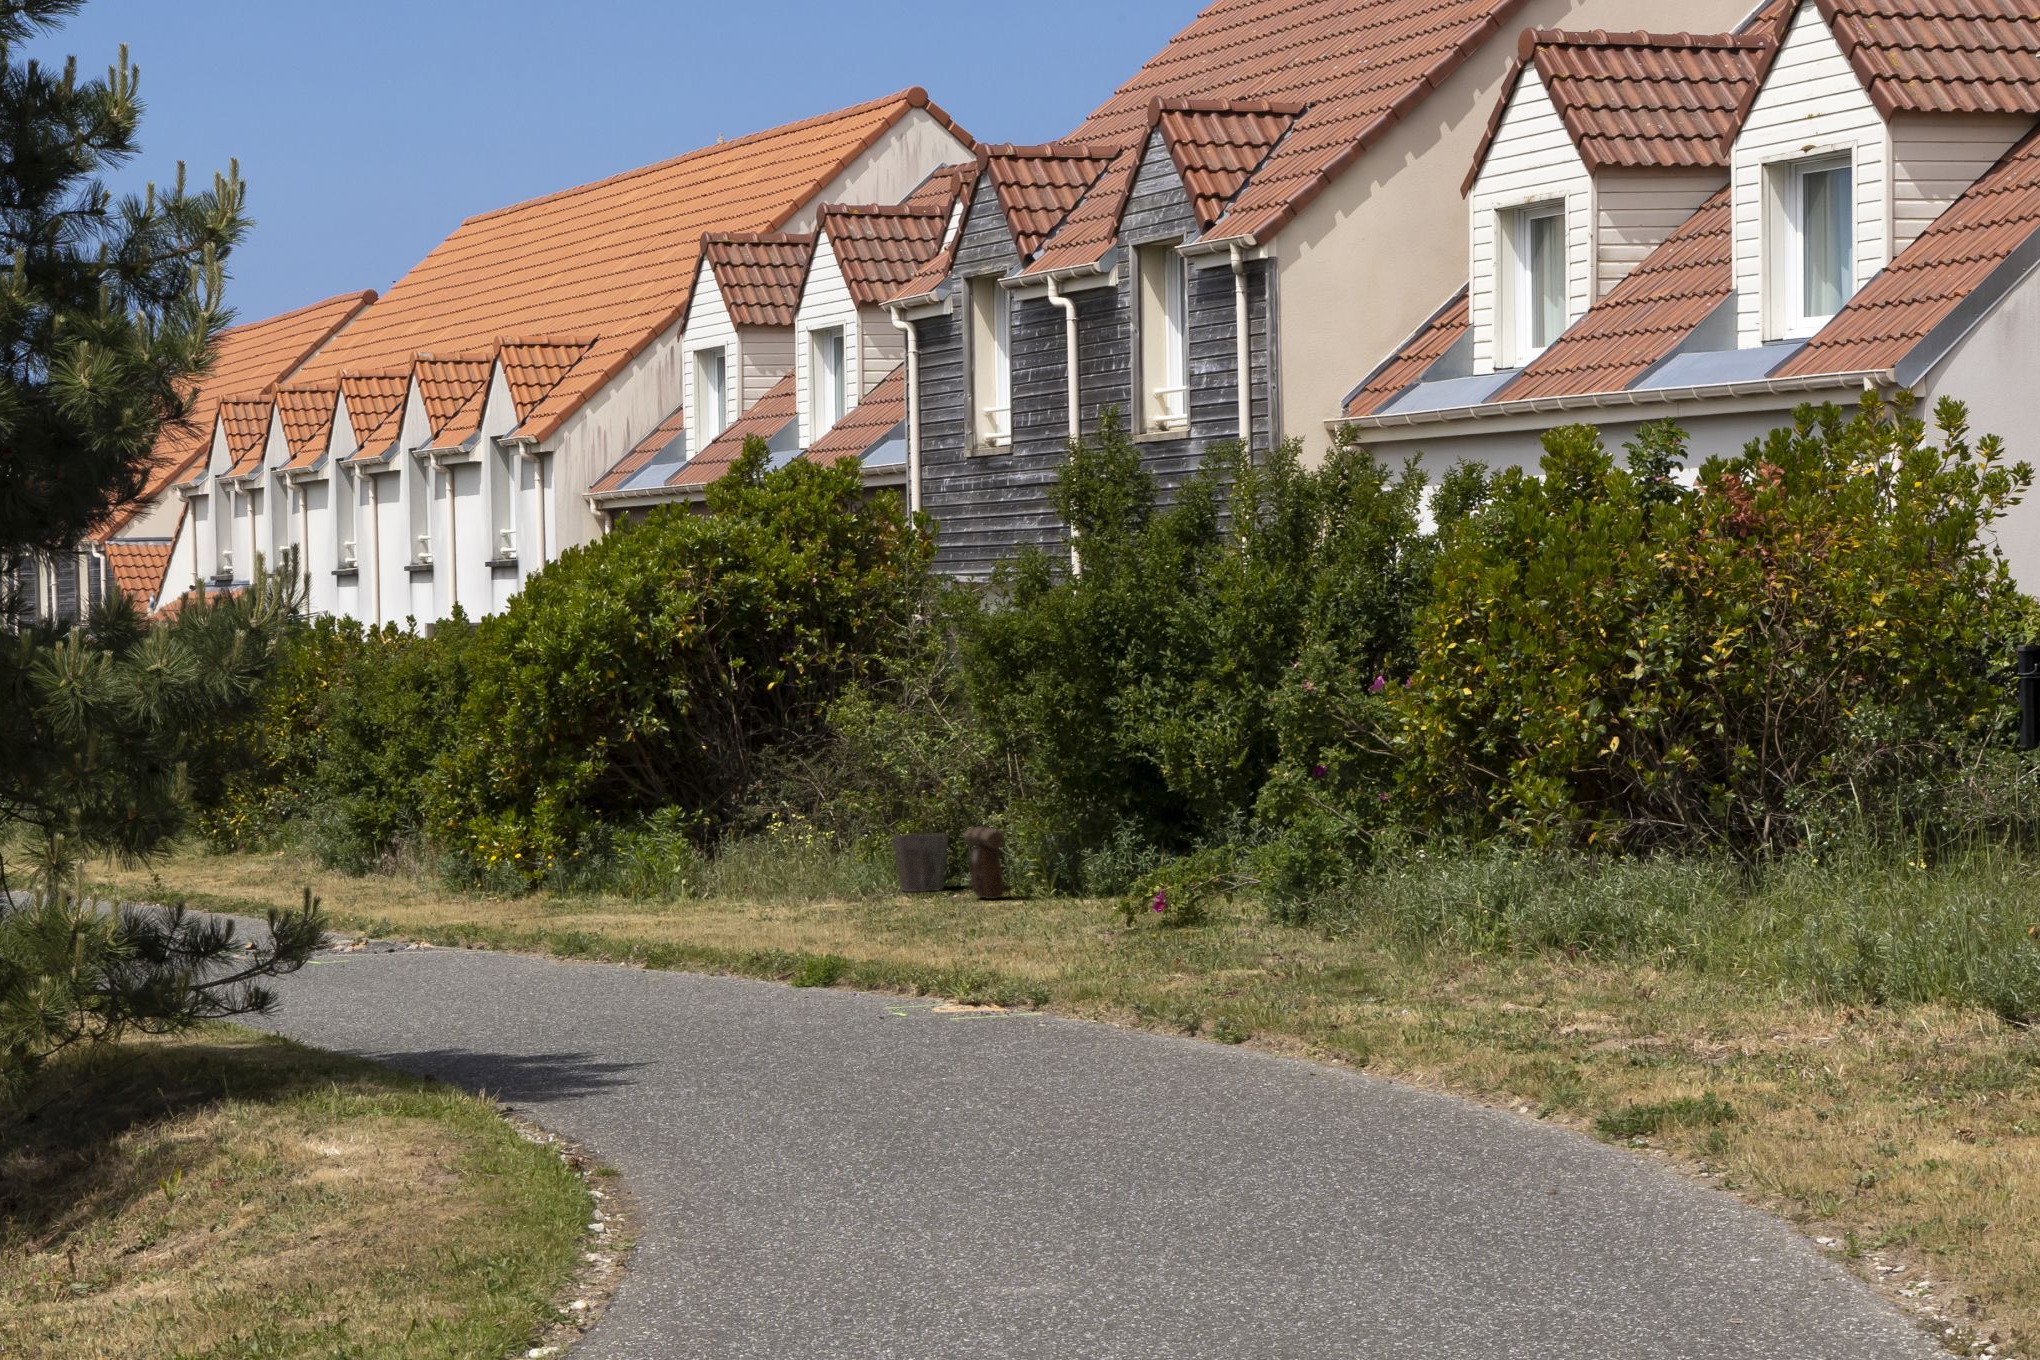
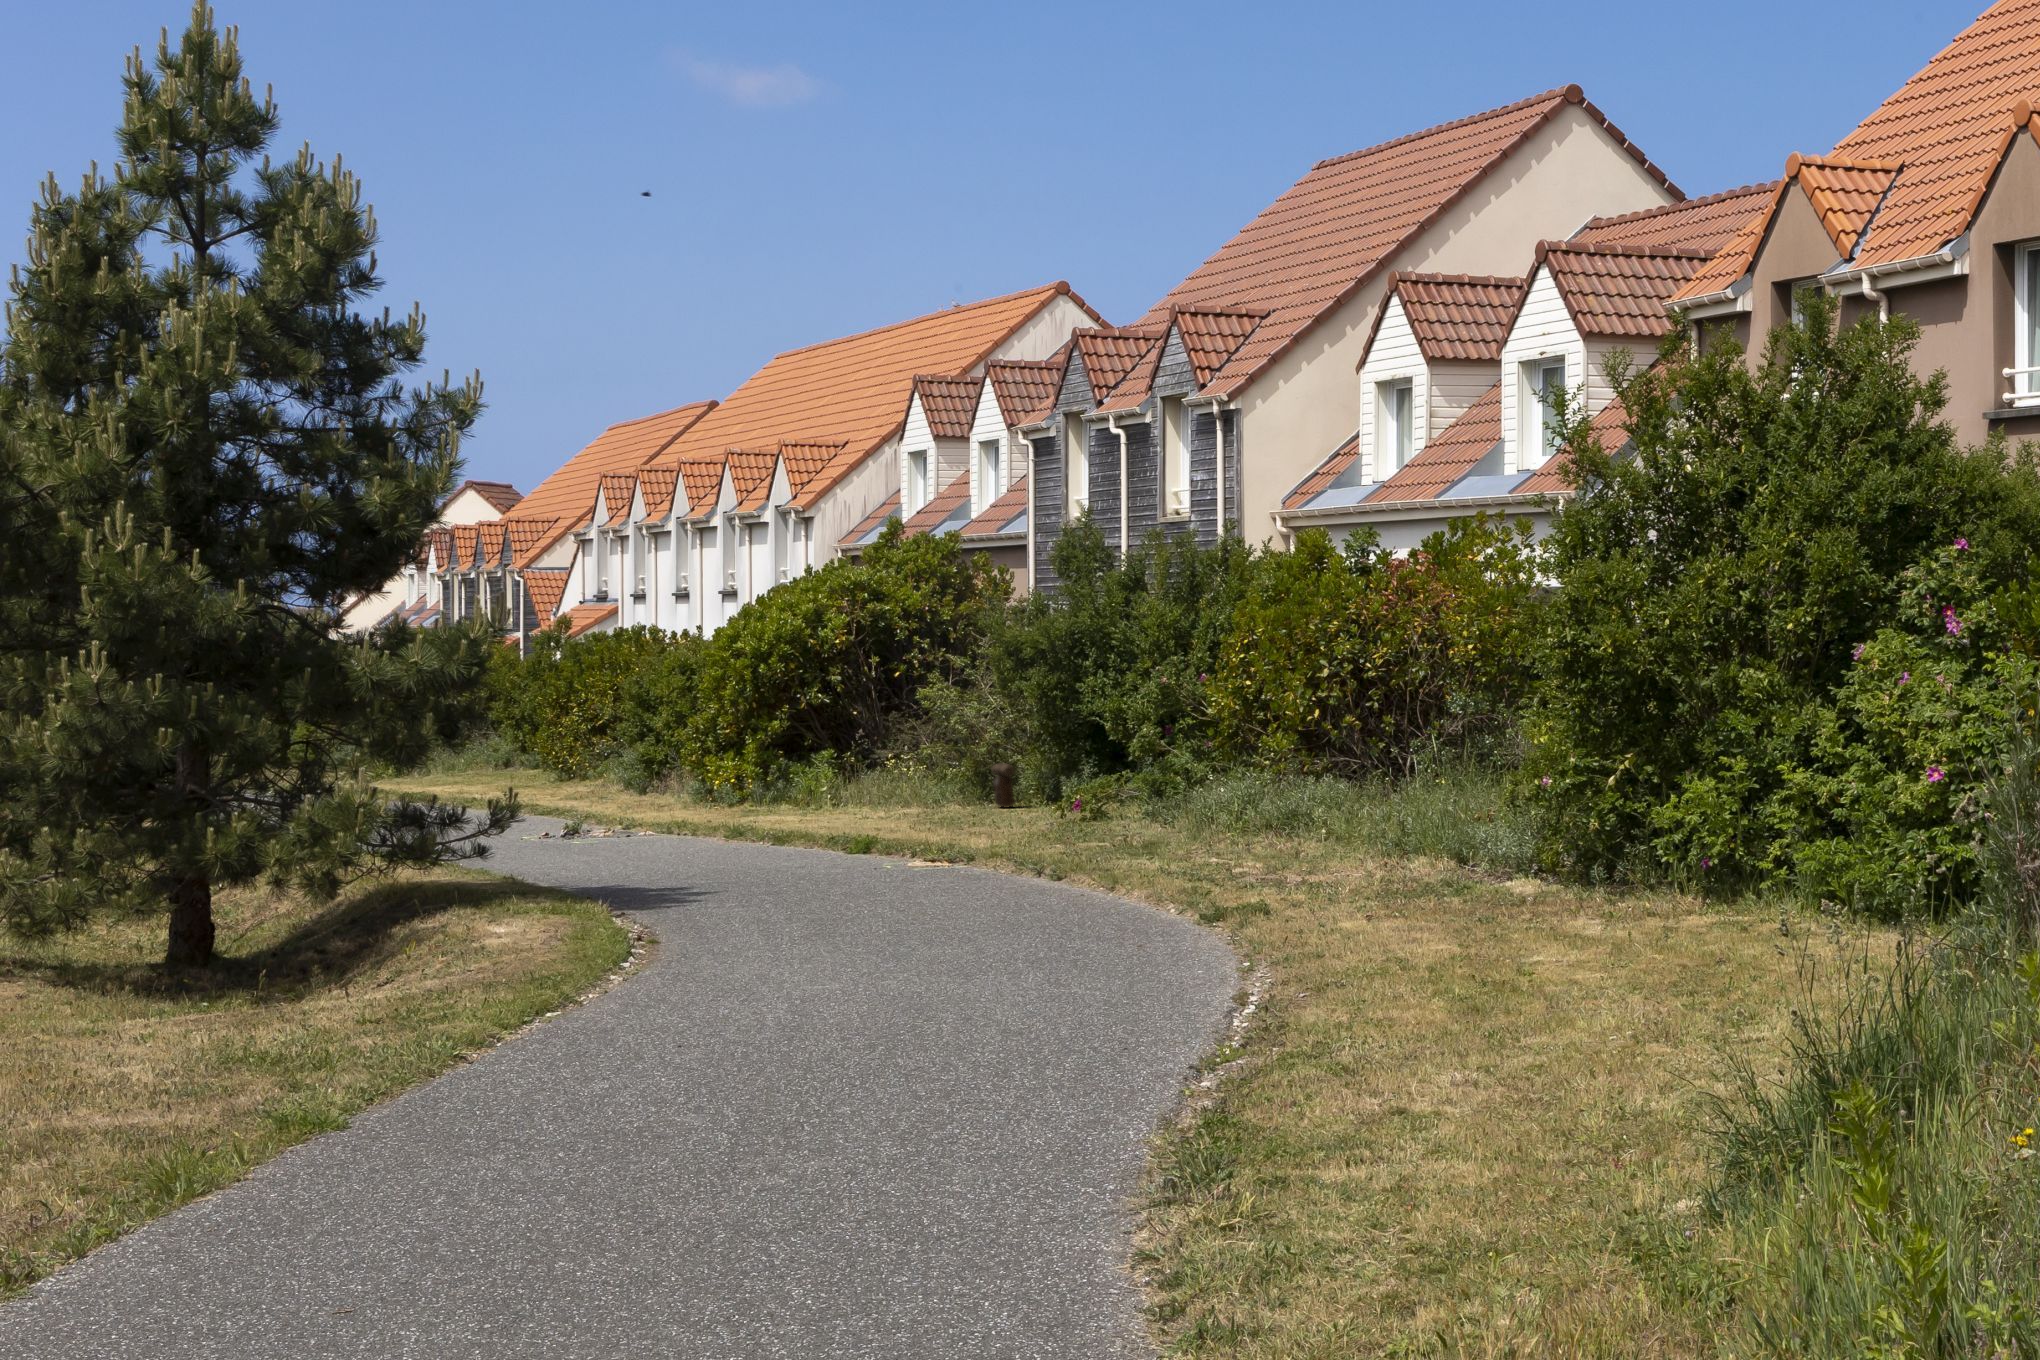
waste bin: present [892,834,948,892] -> none [952,768,988,804]

